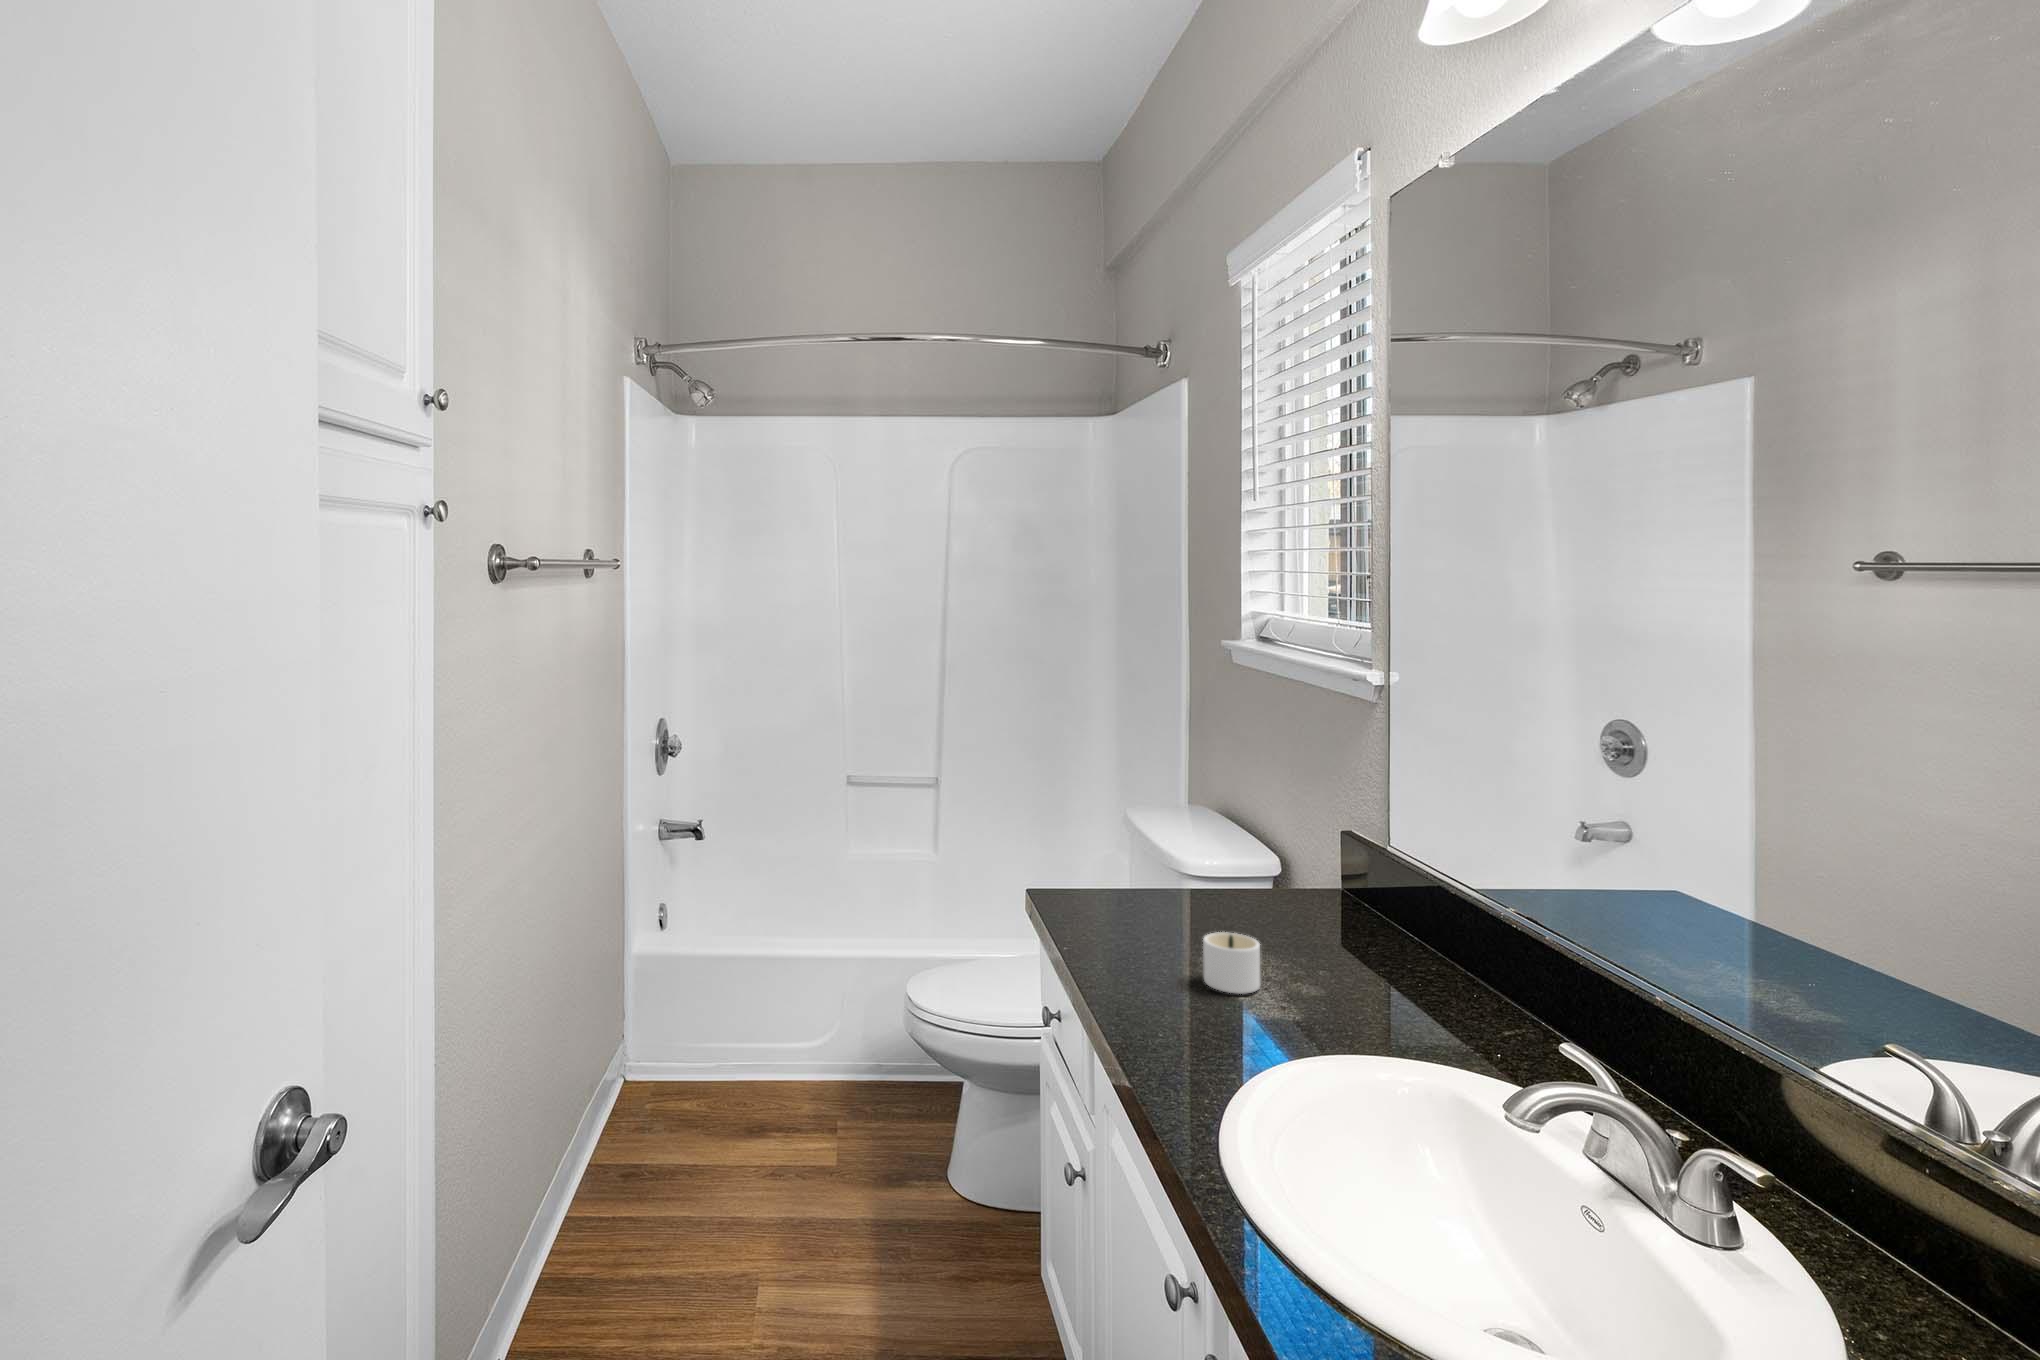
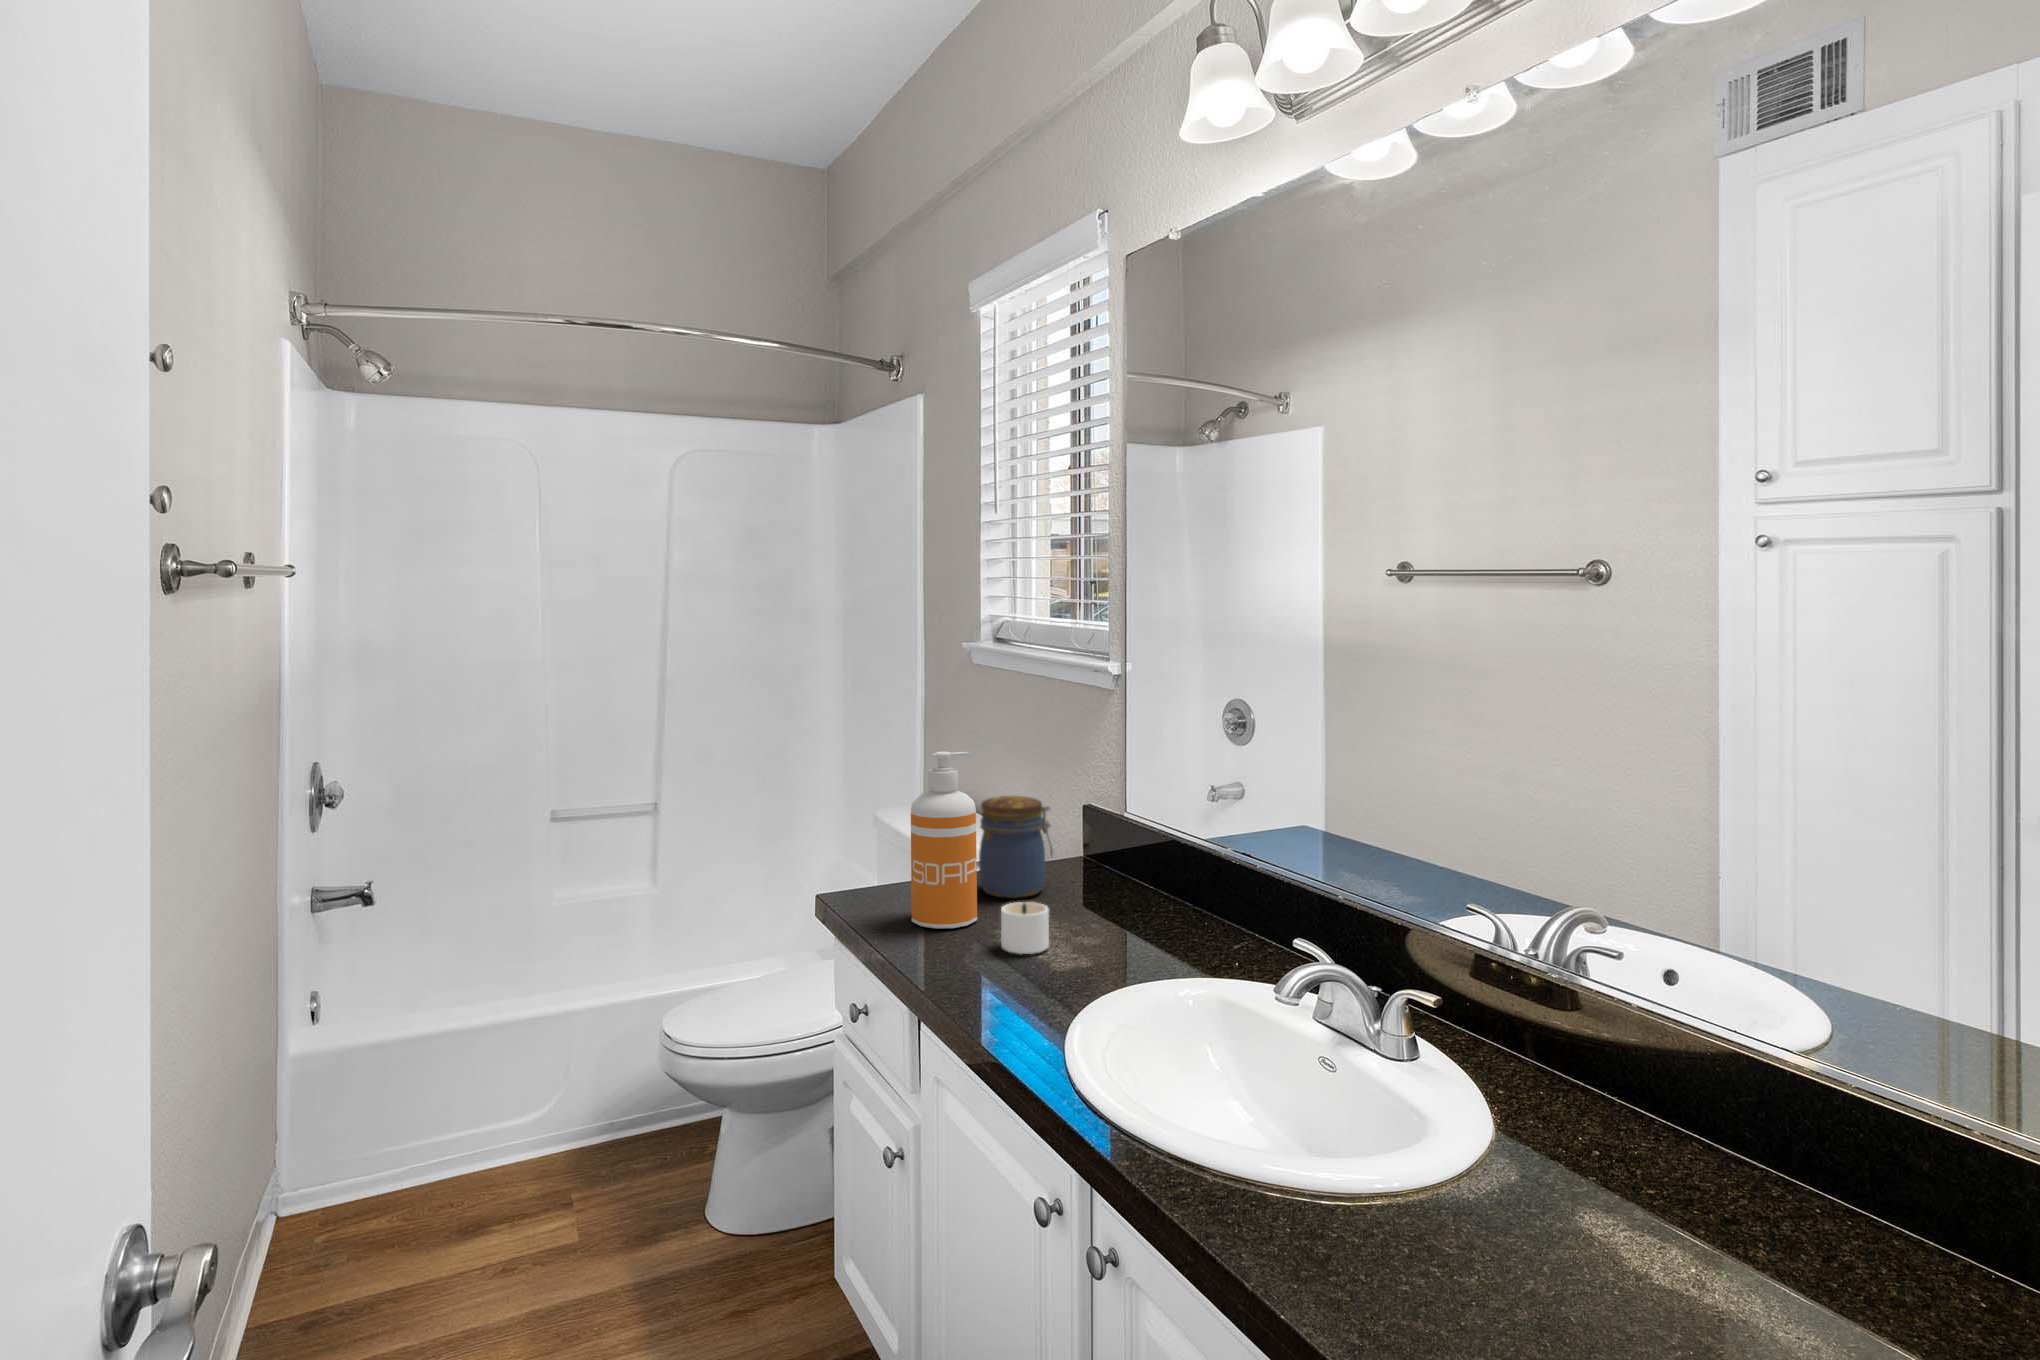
soap dispenser: none [1115,757,1190,949] -> present [911,752,977,929]
jar: none [1203,810,1290,924] -> present [979,796,1053,898]

